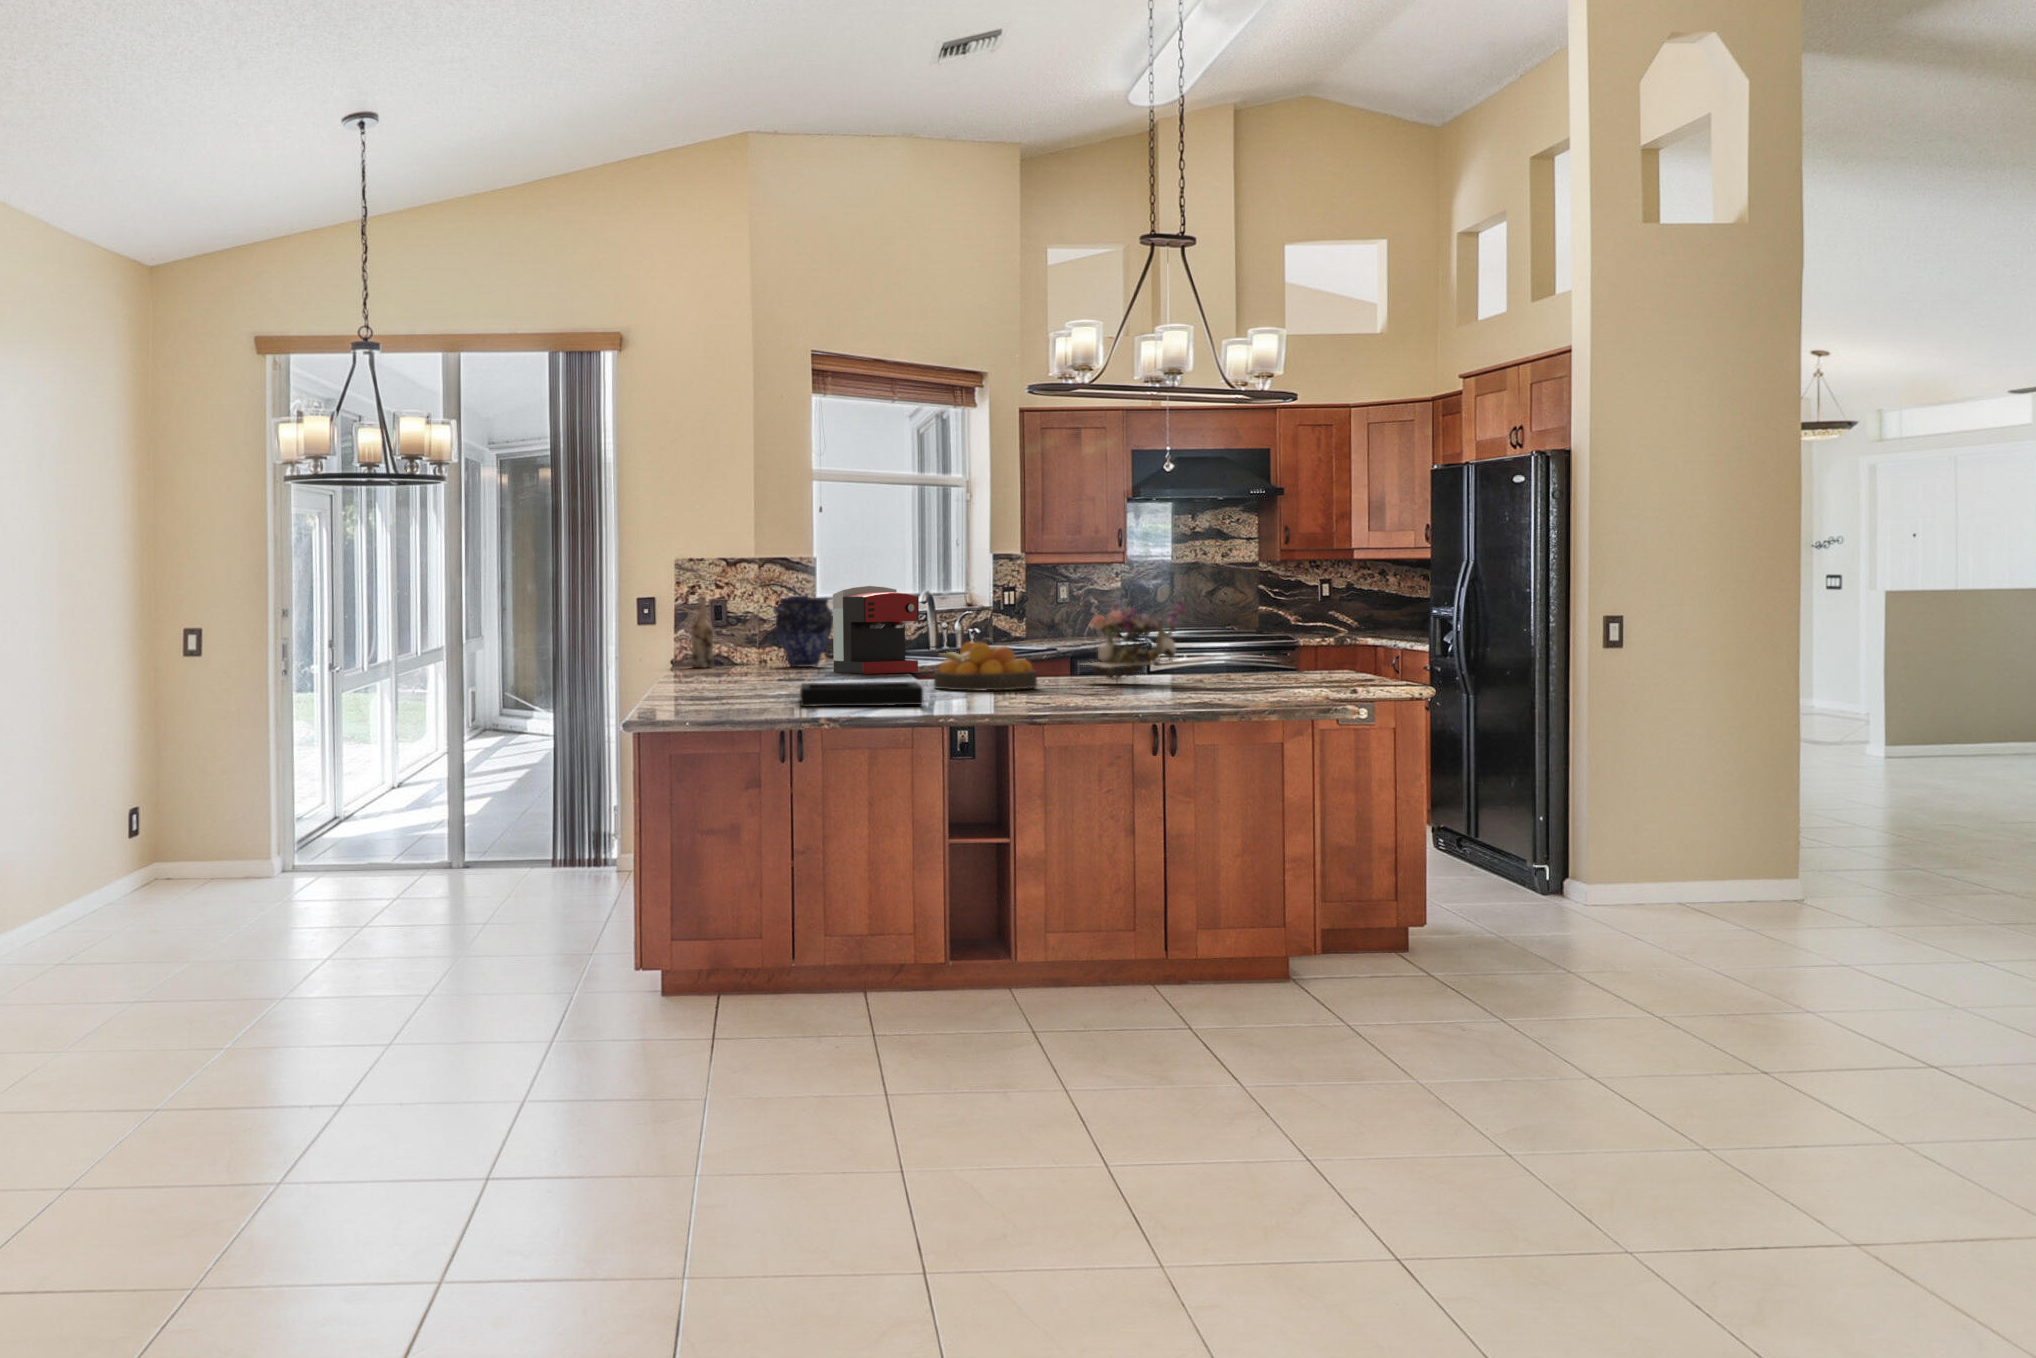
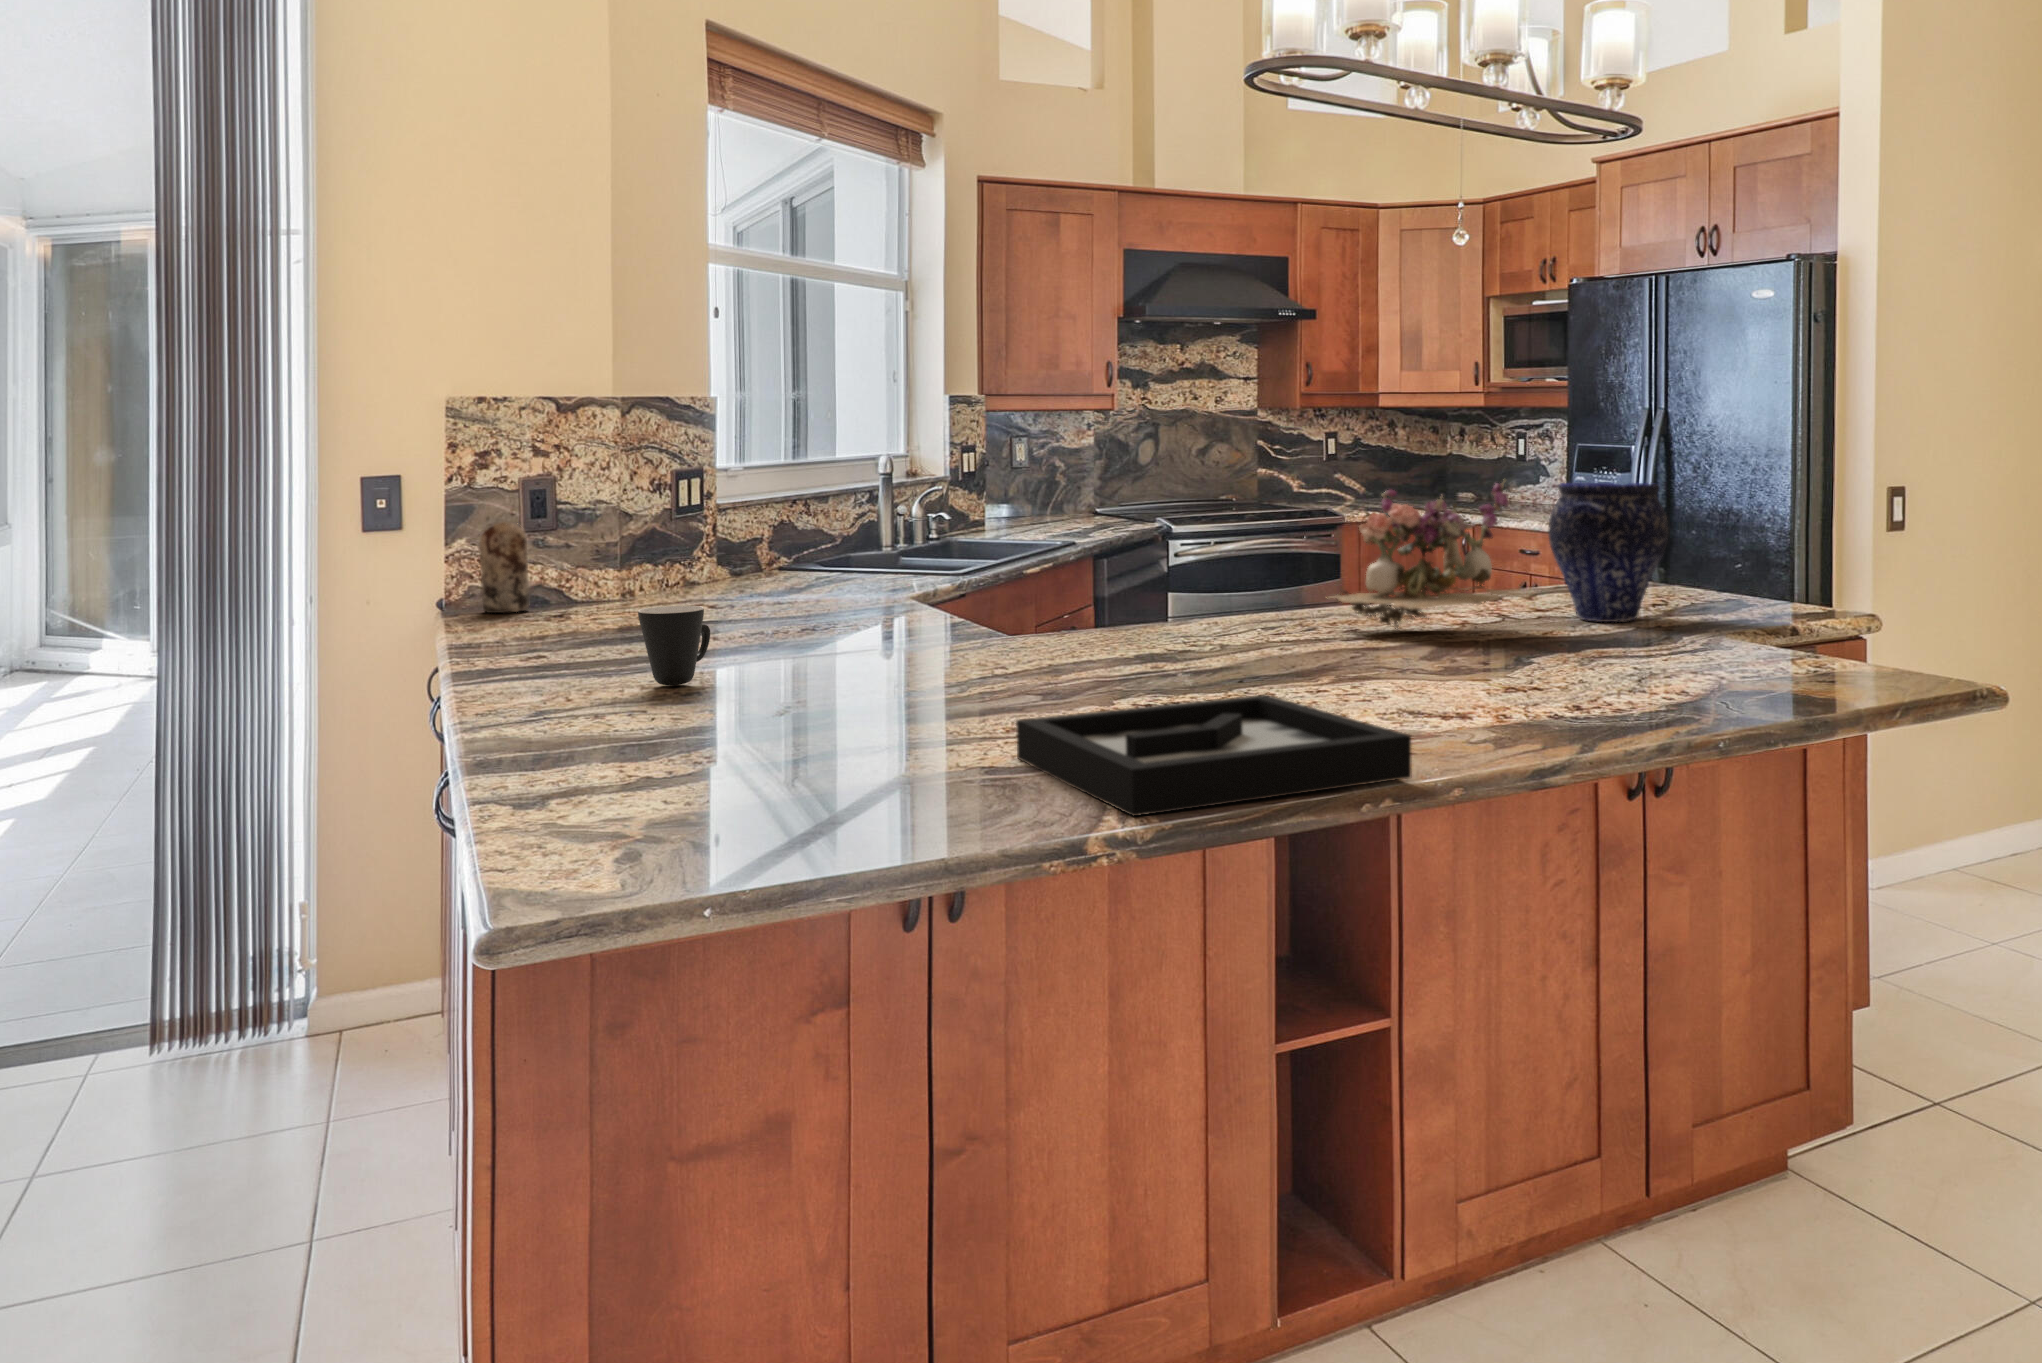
coffee maker: present [833,586,919,674] -> none [793,453,966,621]
vase: present [774,598,833,667] -> present [1548,482,1668,622]
fruit bowl: present [934,642,1037,691] -> none [1143,574,1352,681]
mug: none [709,649,741,684] -> present [638,606,710,686]

